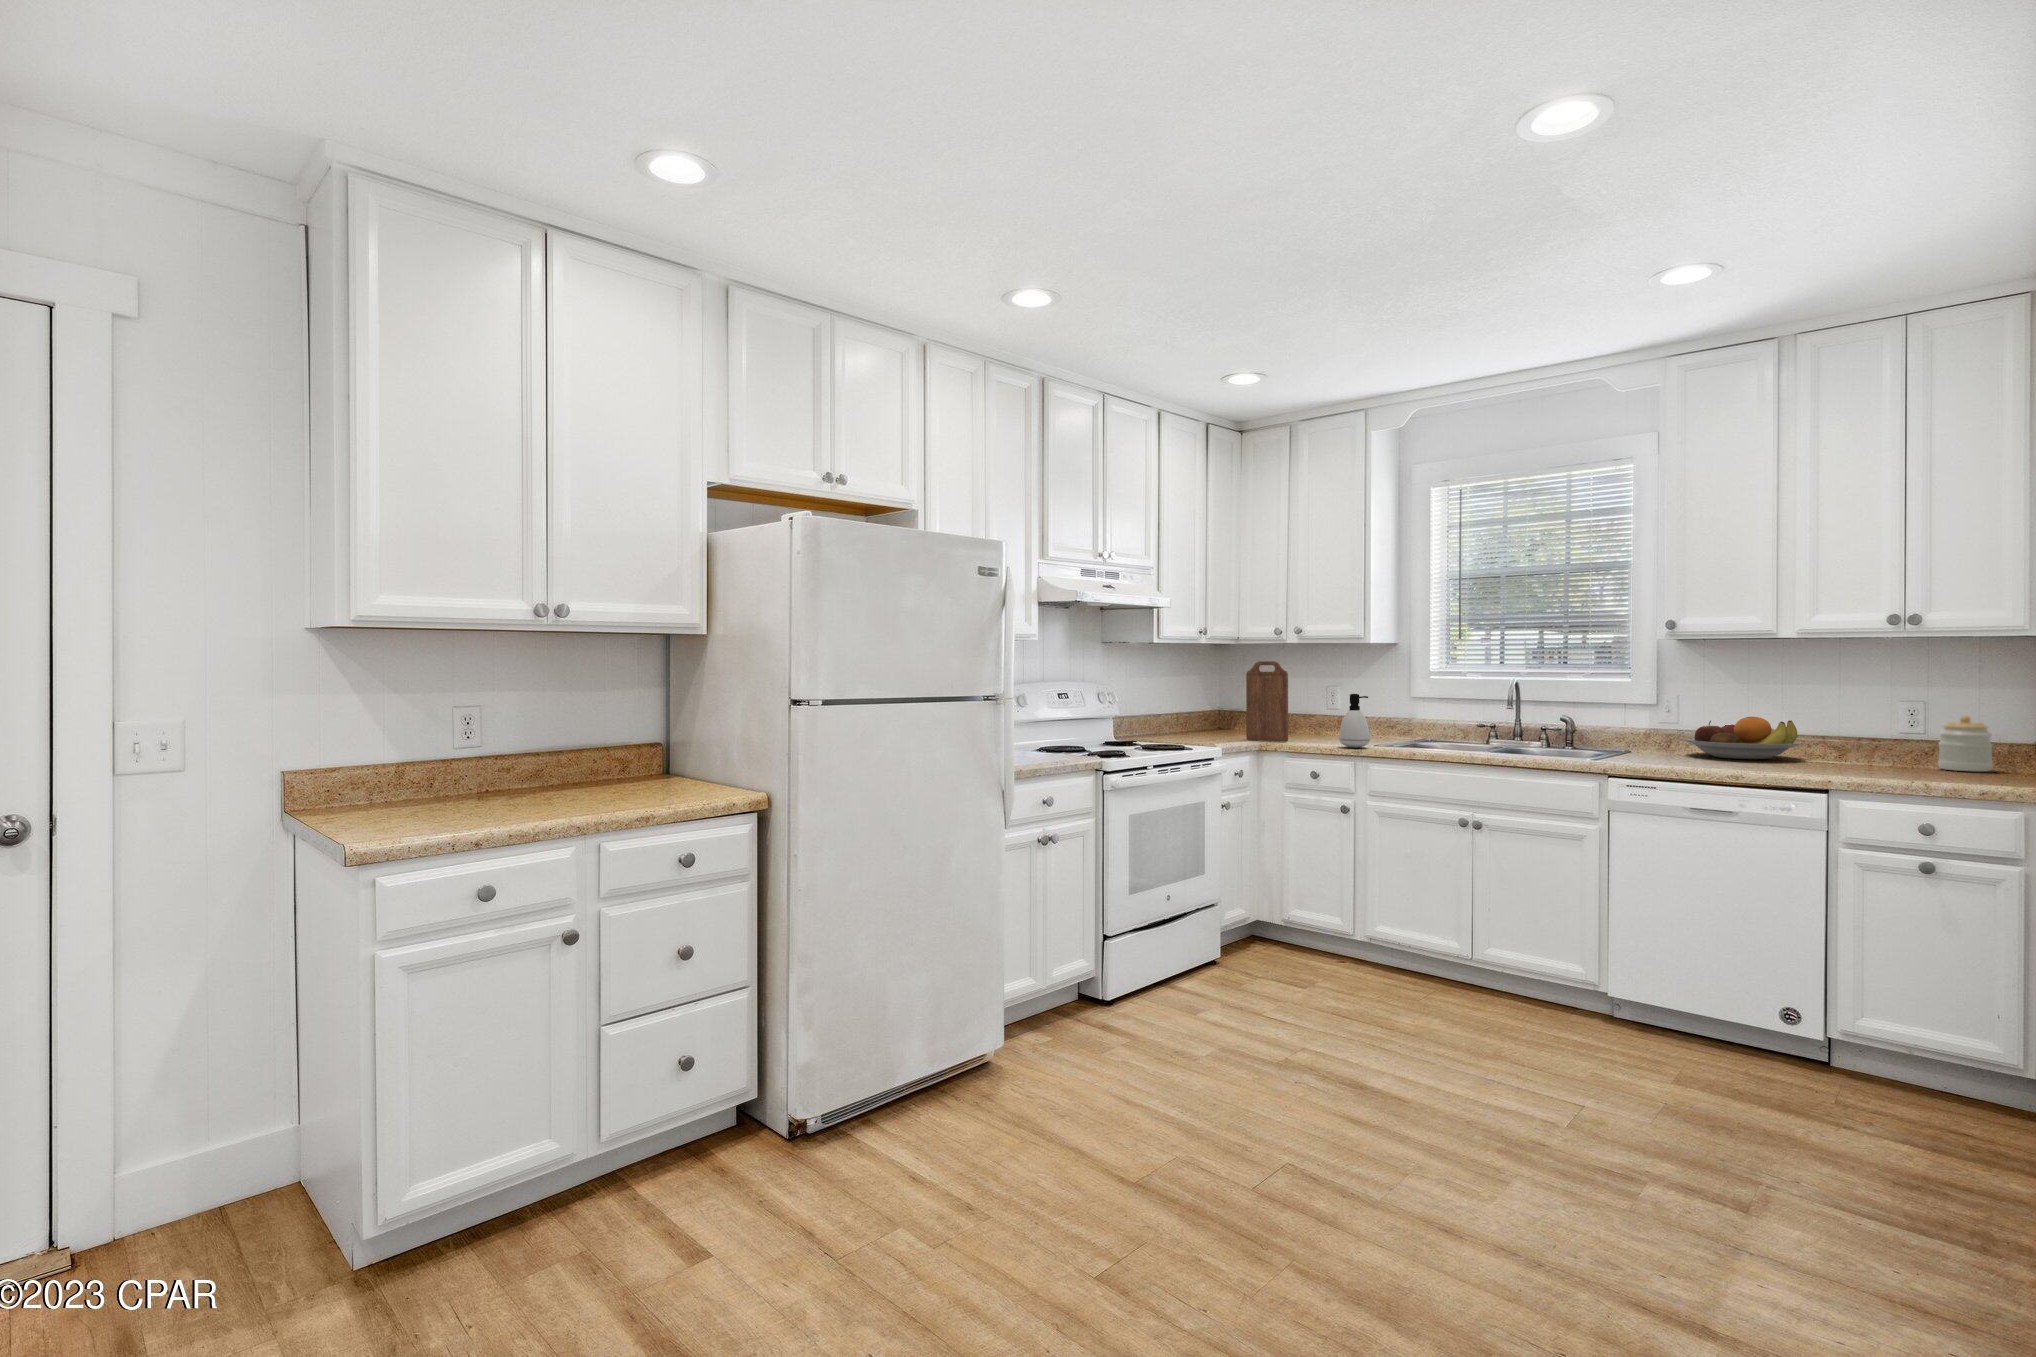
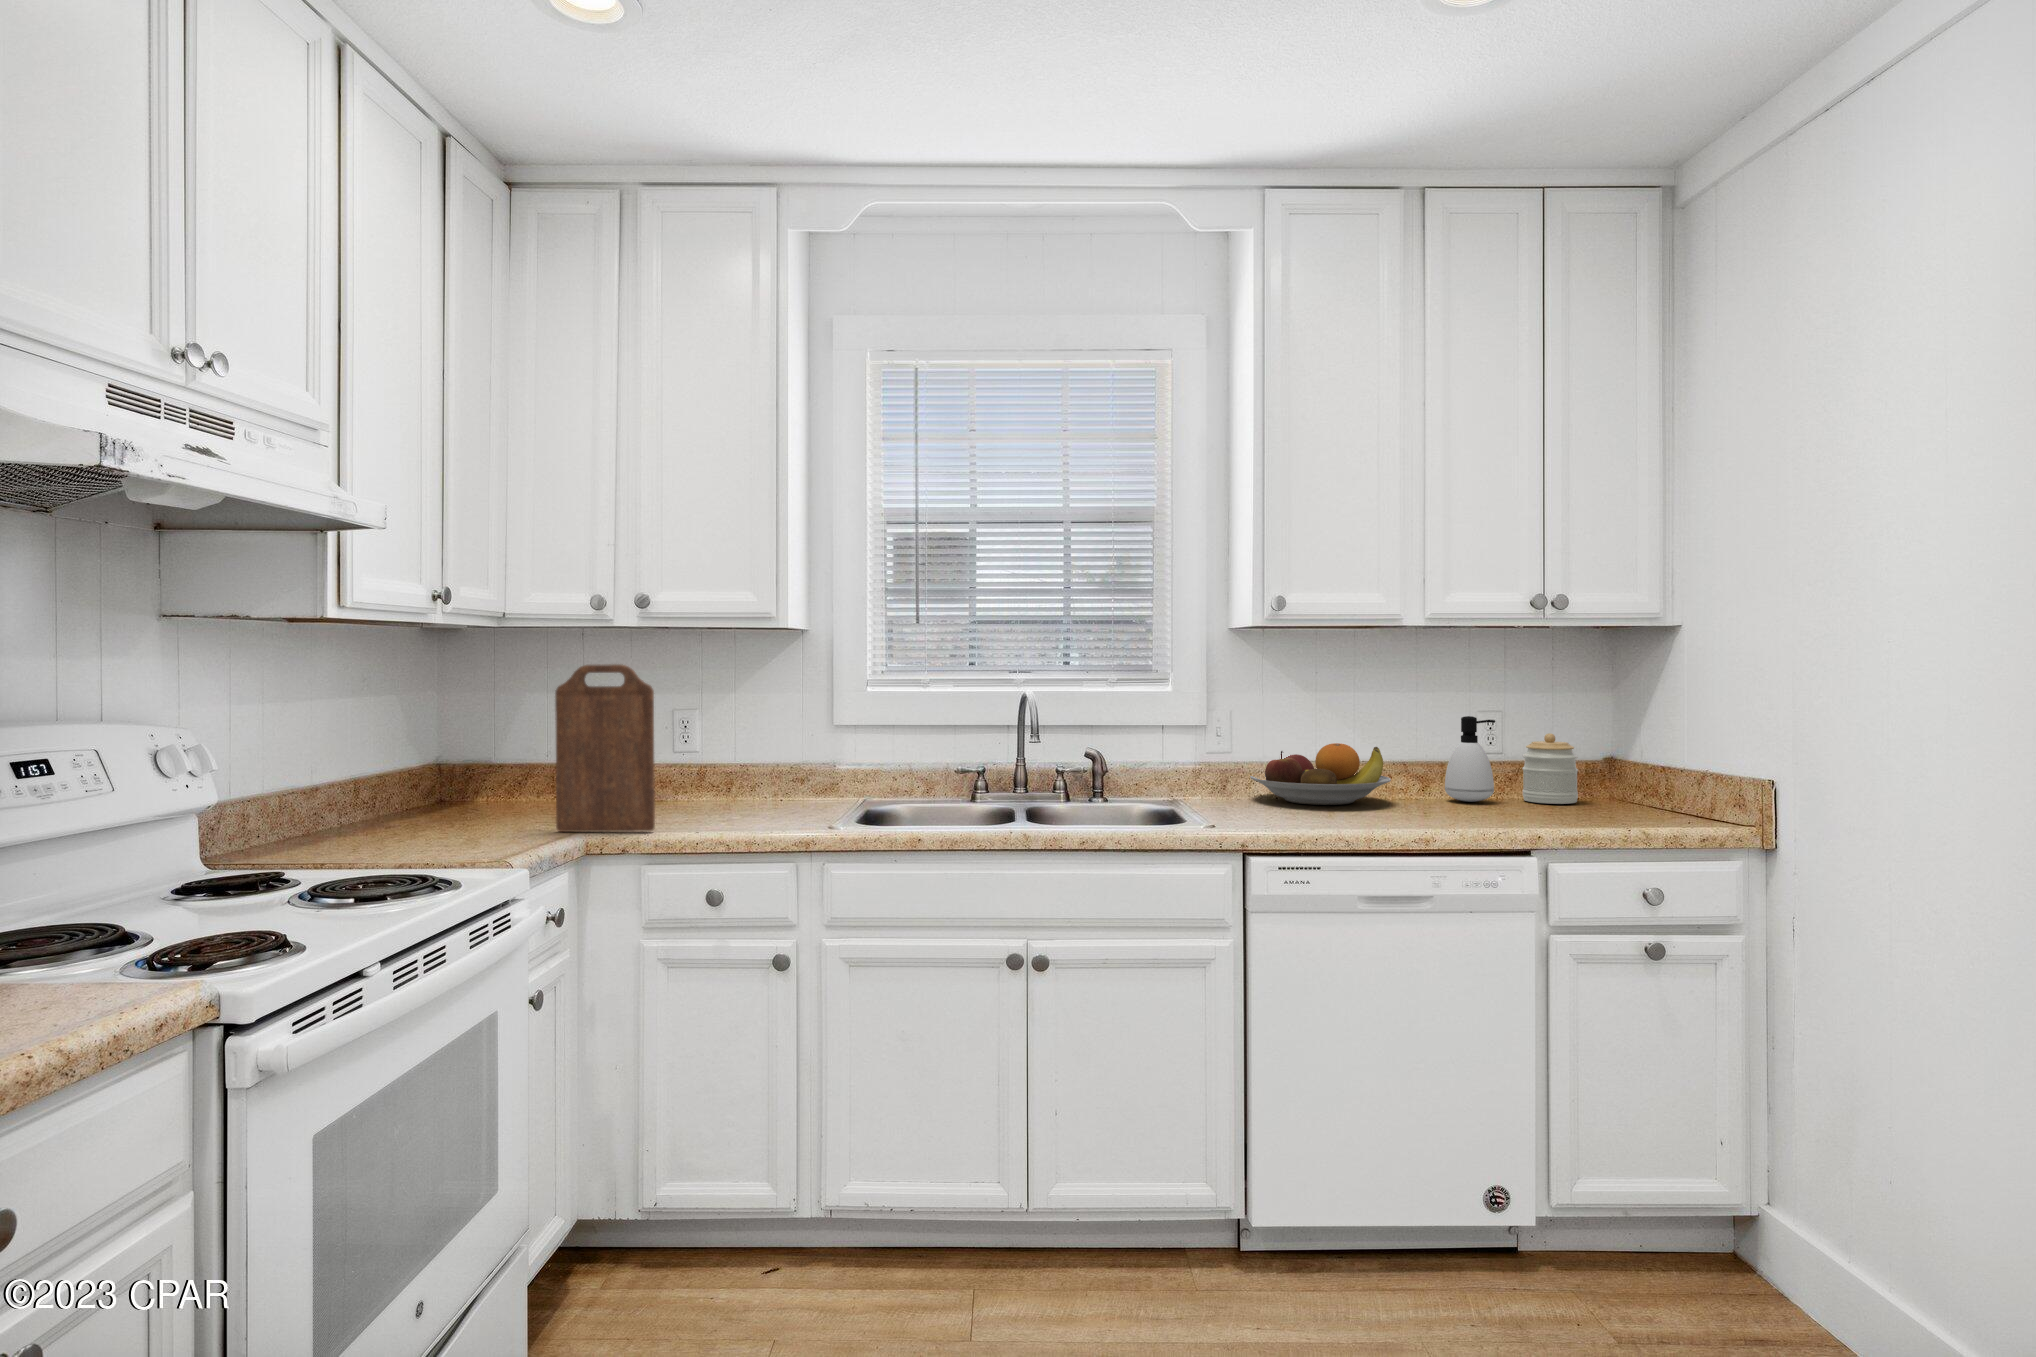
soap dispenser: present [1339,694,1370,748] -> present [1445,716,1495,802]

